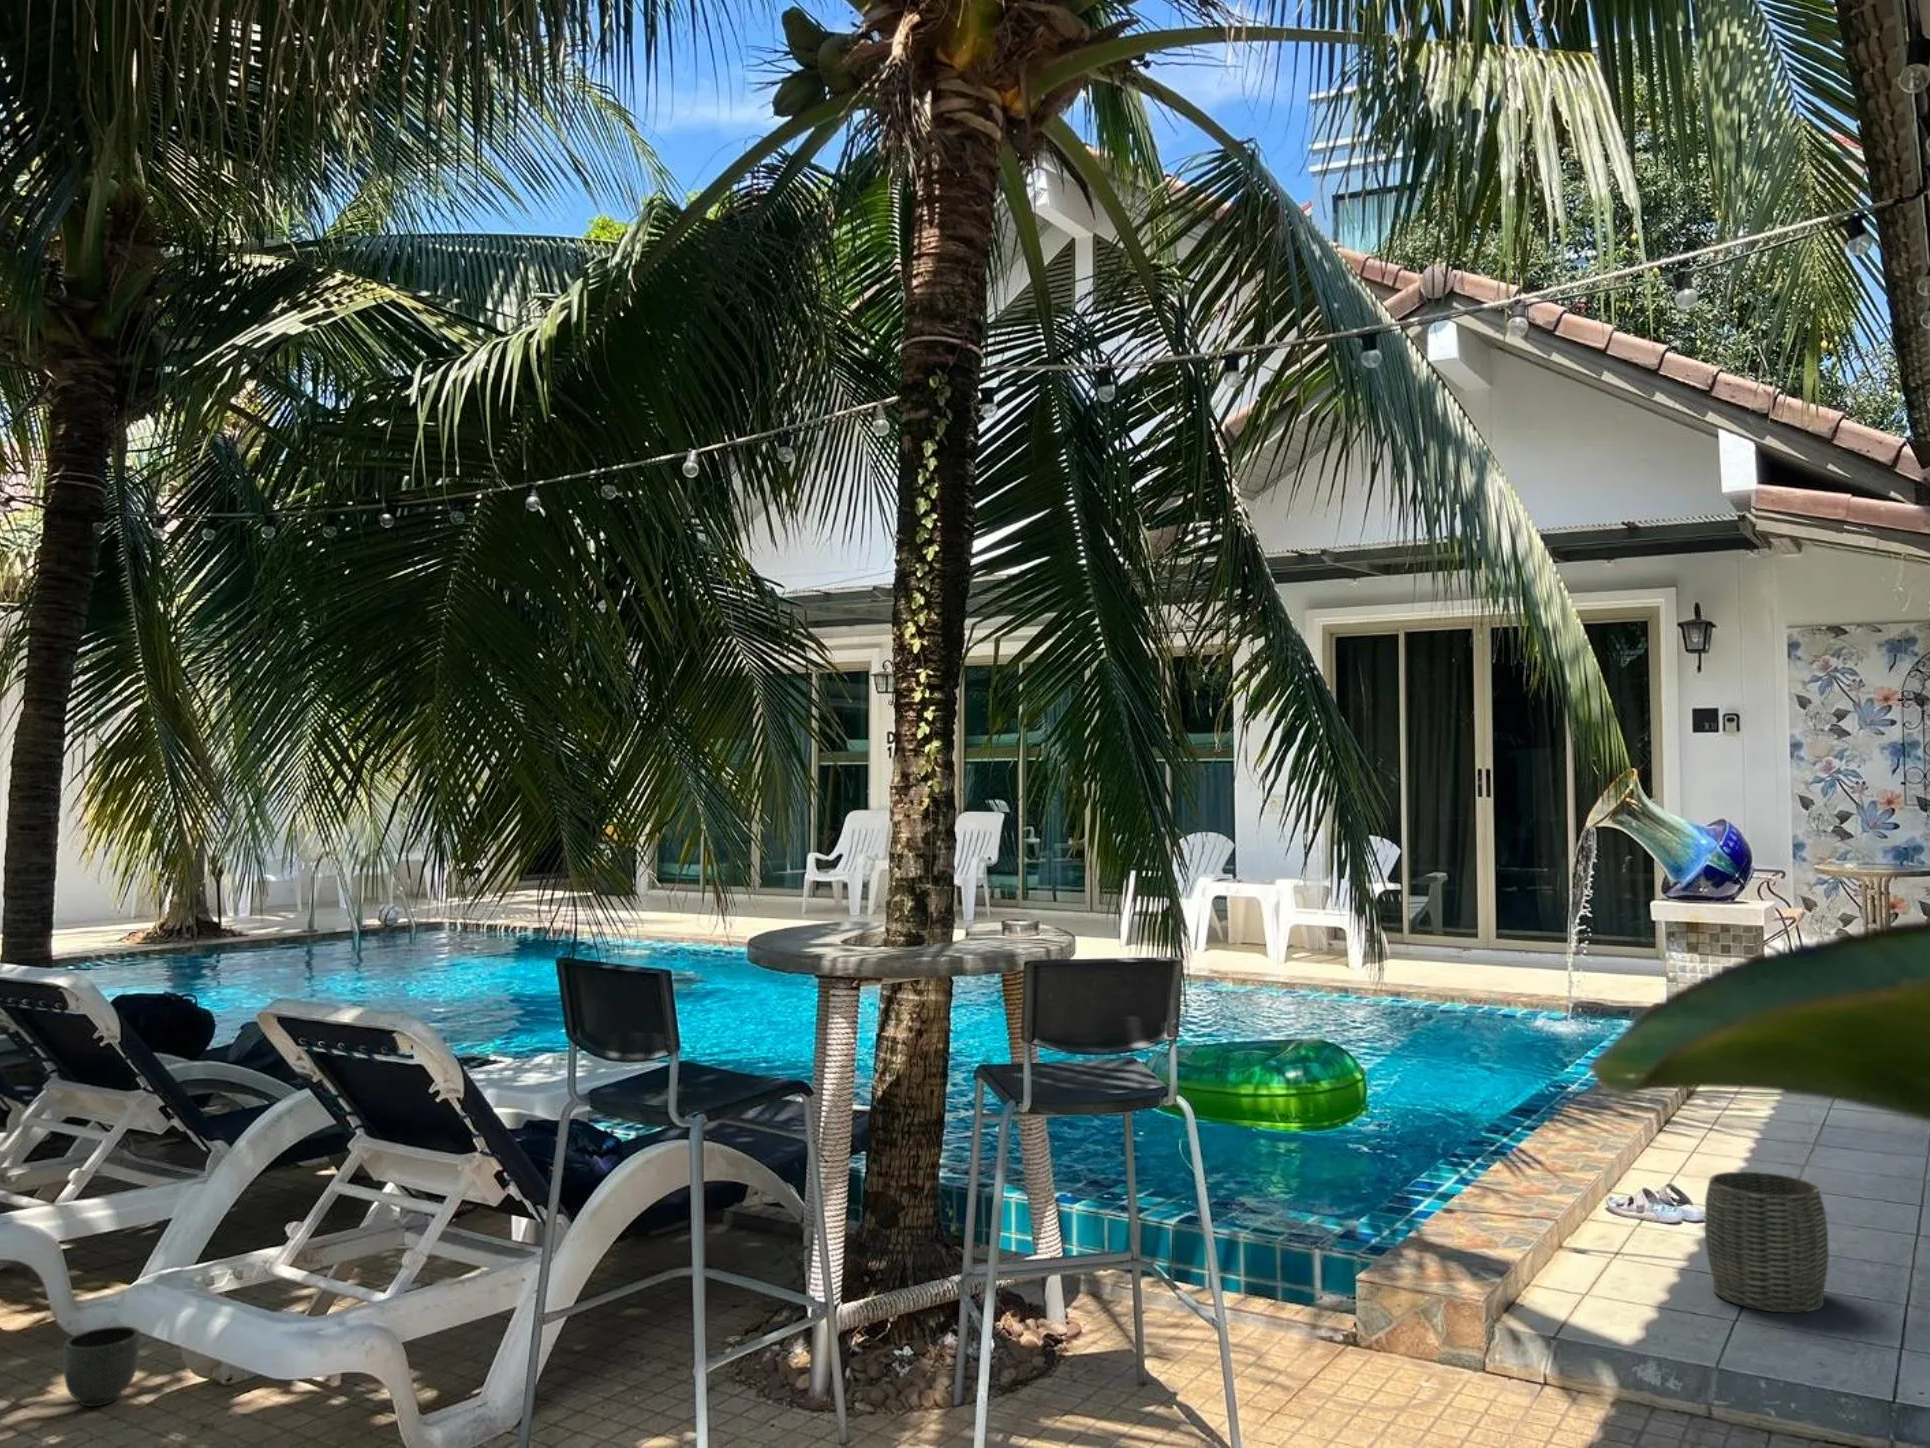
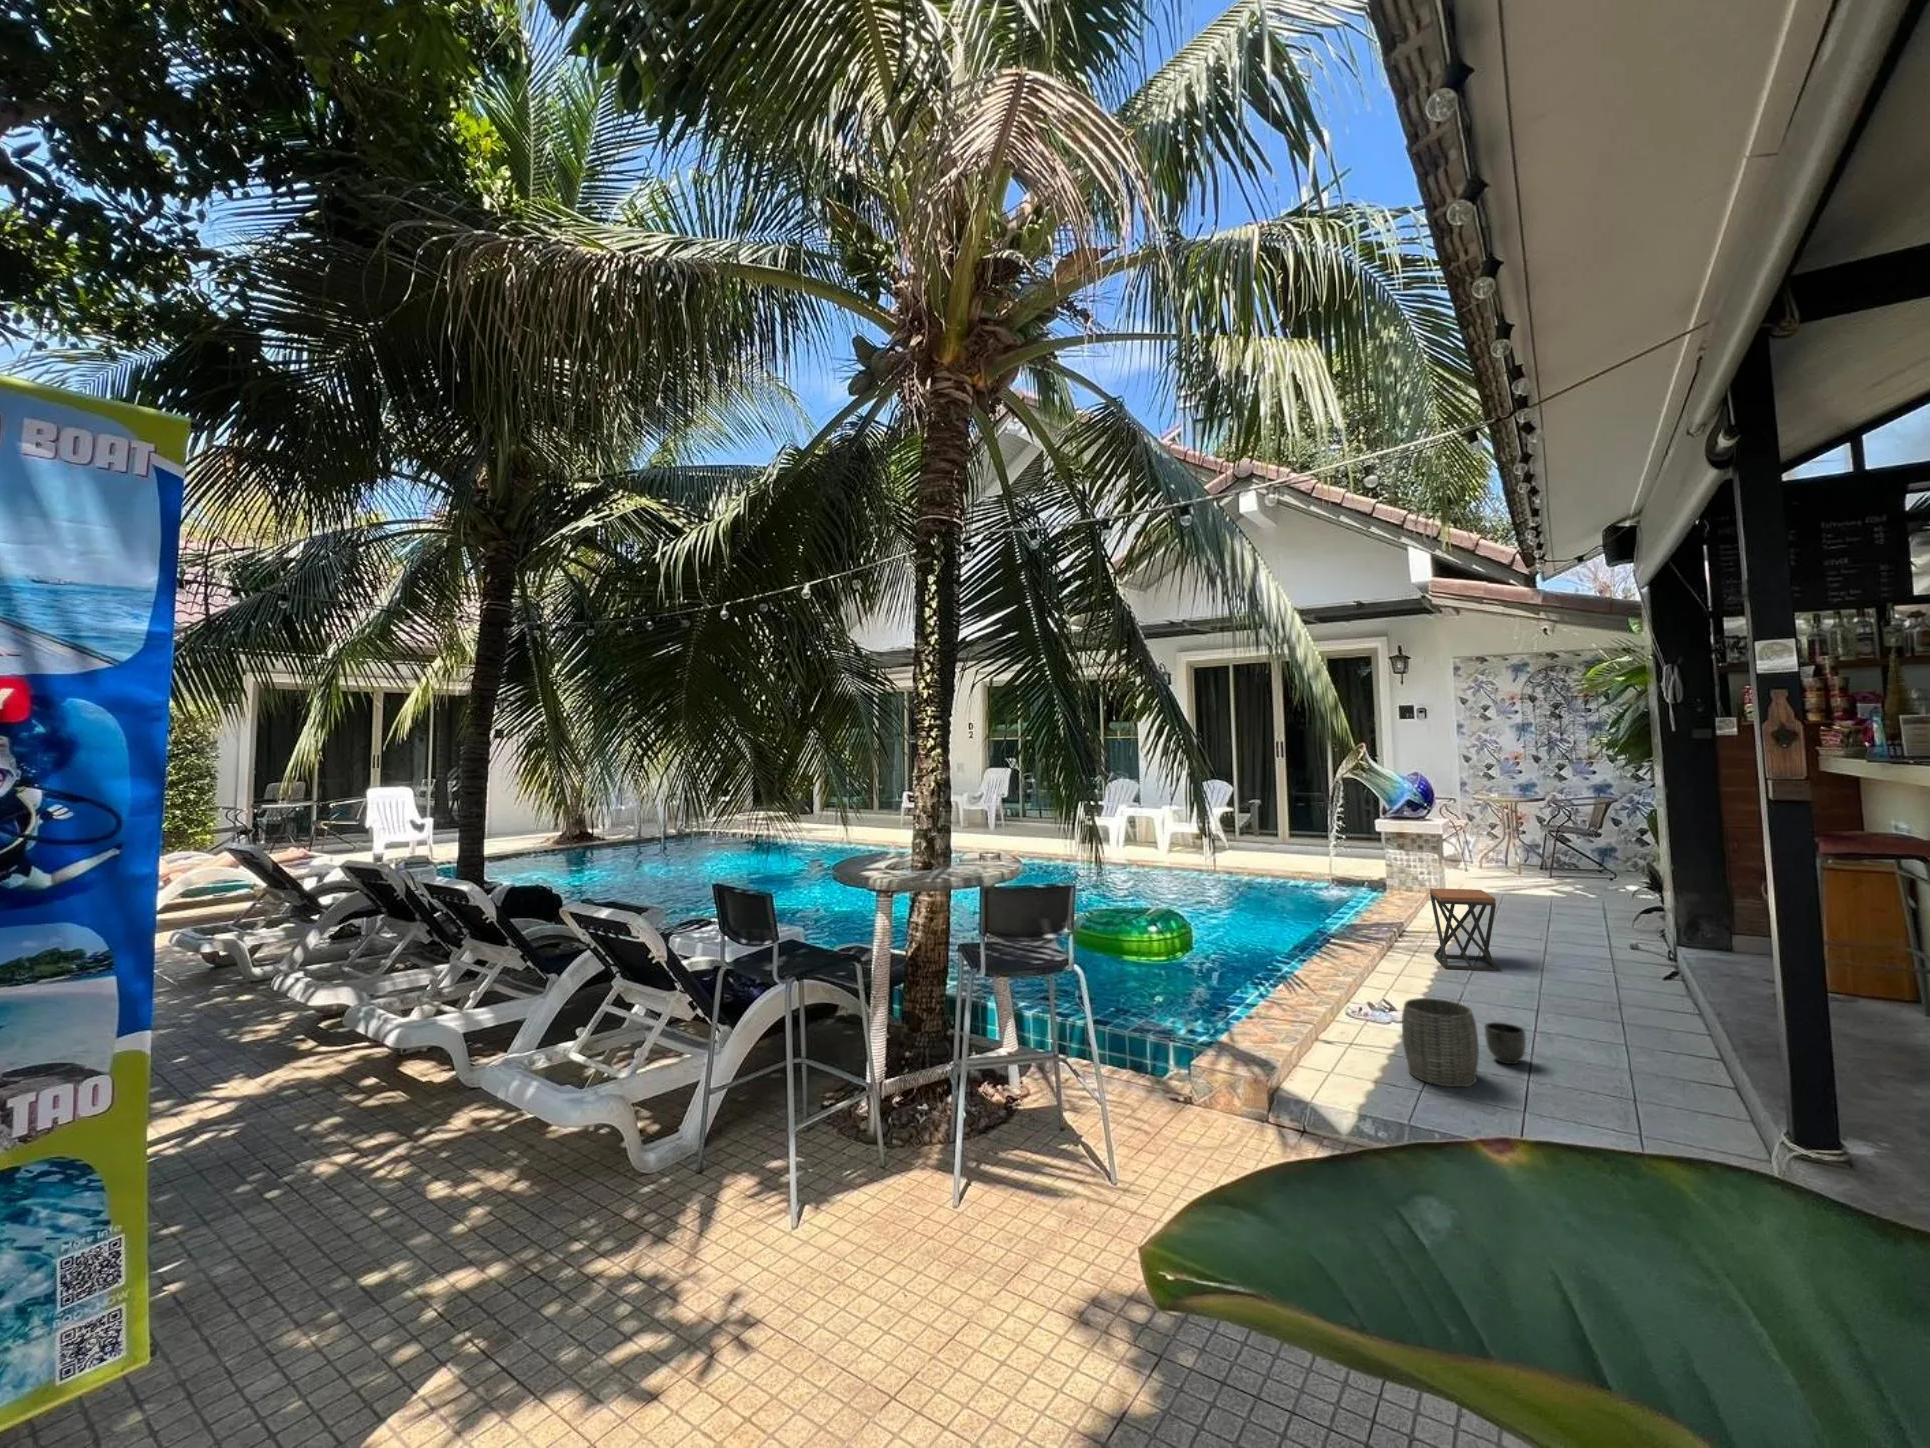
stool: none [1746,1009,1861,1148] -> present [1430,888,1501,972]
planter: present [63,1326,140,1406] -> present [1484,1022,1526,1064]

